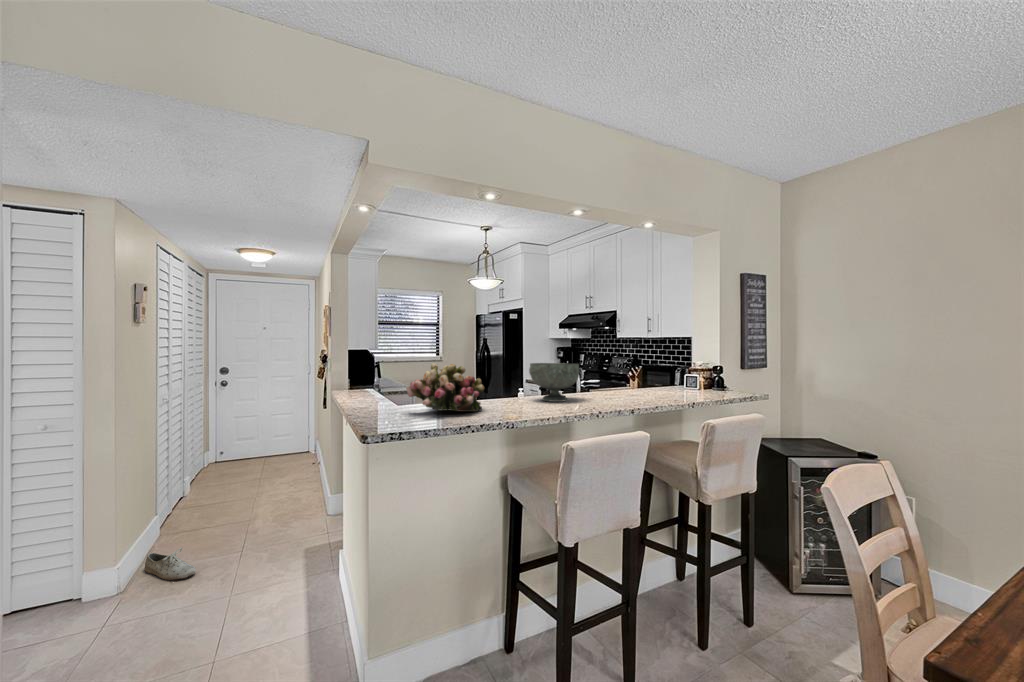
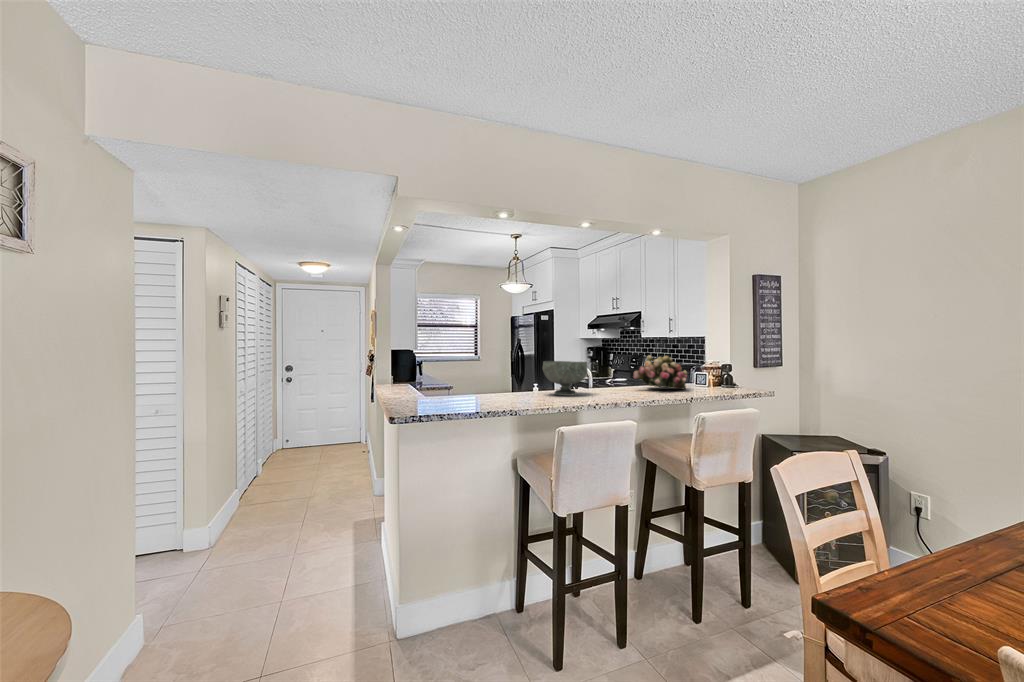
flower arrangement: present [406,363,484,412] -> present [633,355,687,389]
shoe: present [144,548,196,581] -> none [226,517,266,545]

